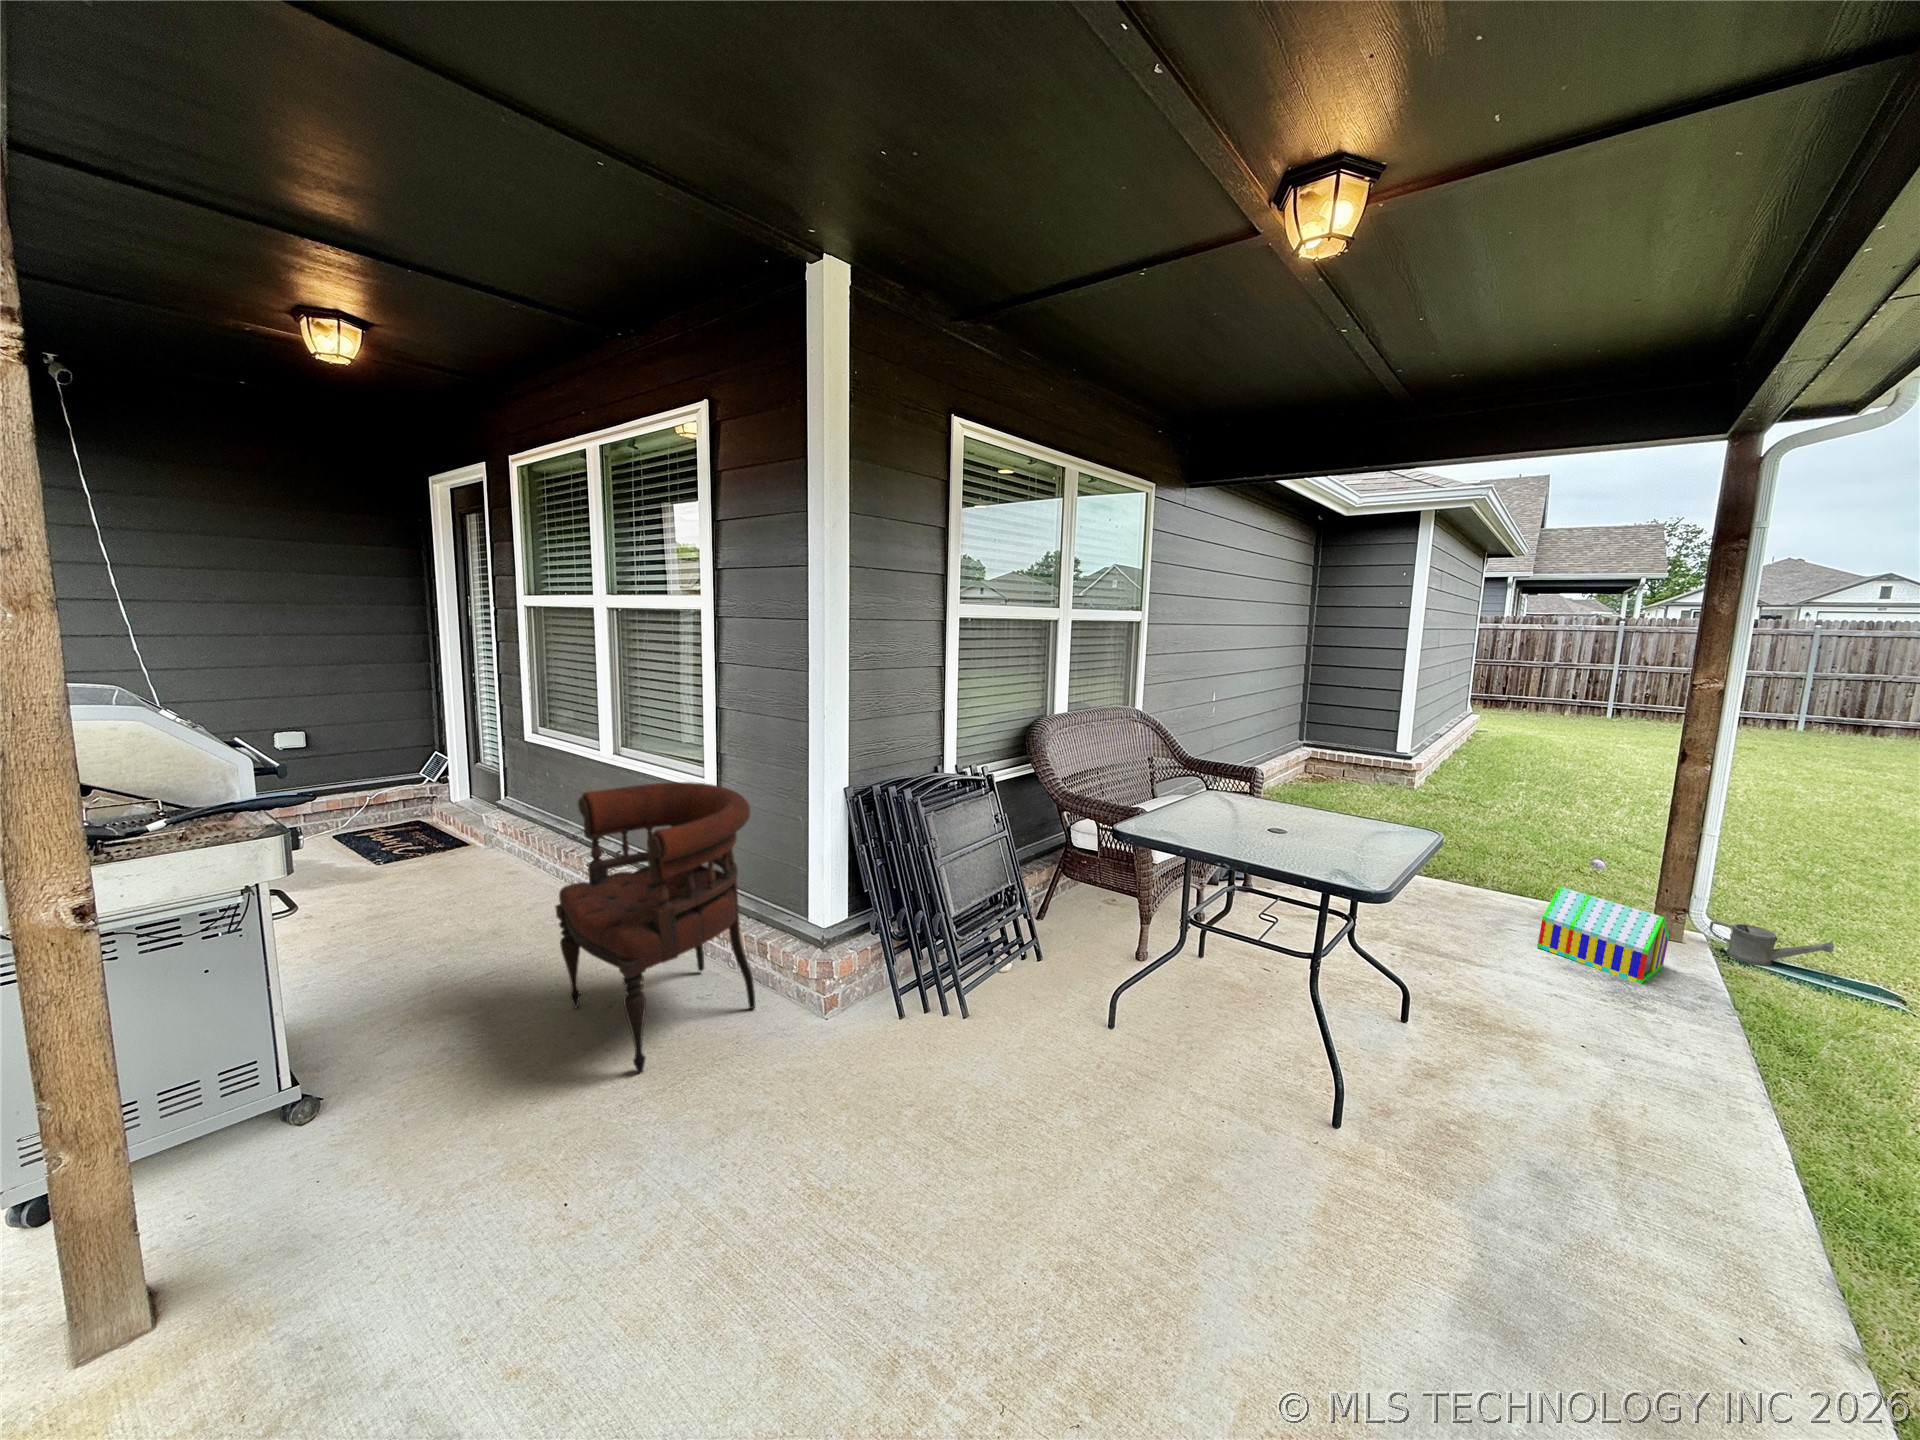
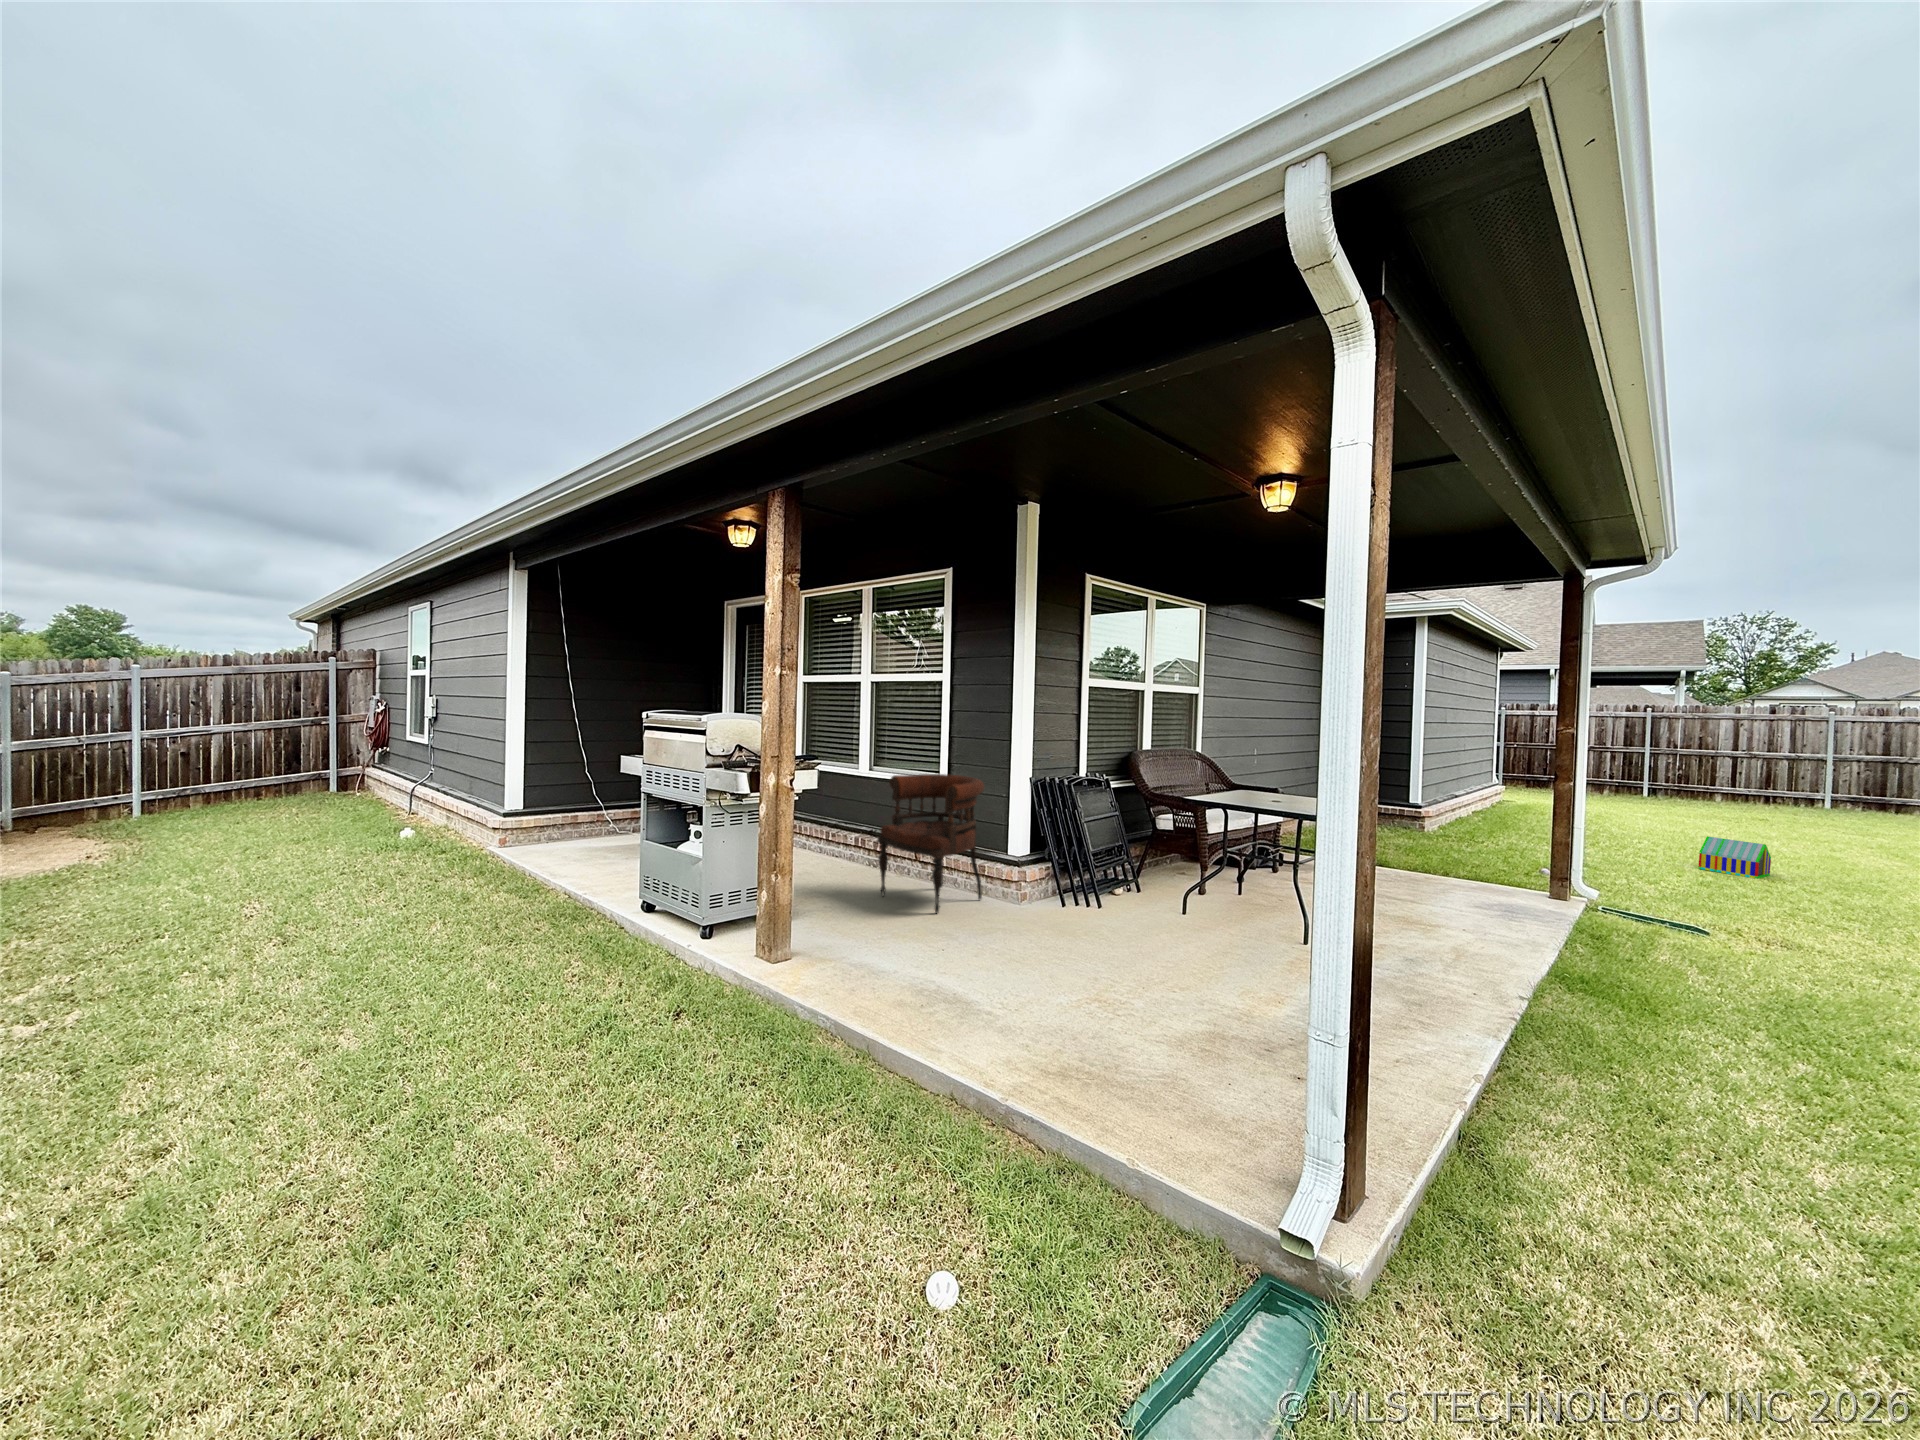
toy house: present [1537,887,1669,984] -> present [1698,836,1771,879]
watering can: present [1709,921,1834,966] -> none [1583,884,1653,910]

